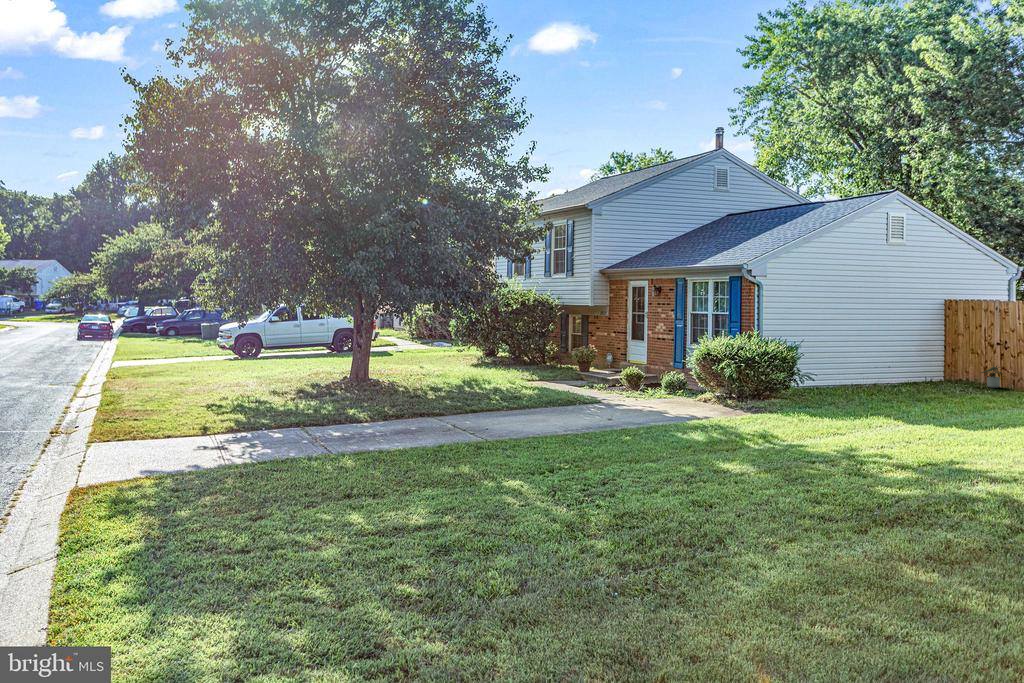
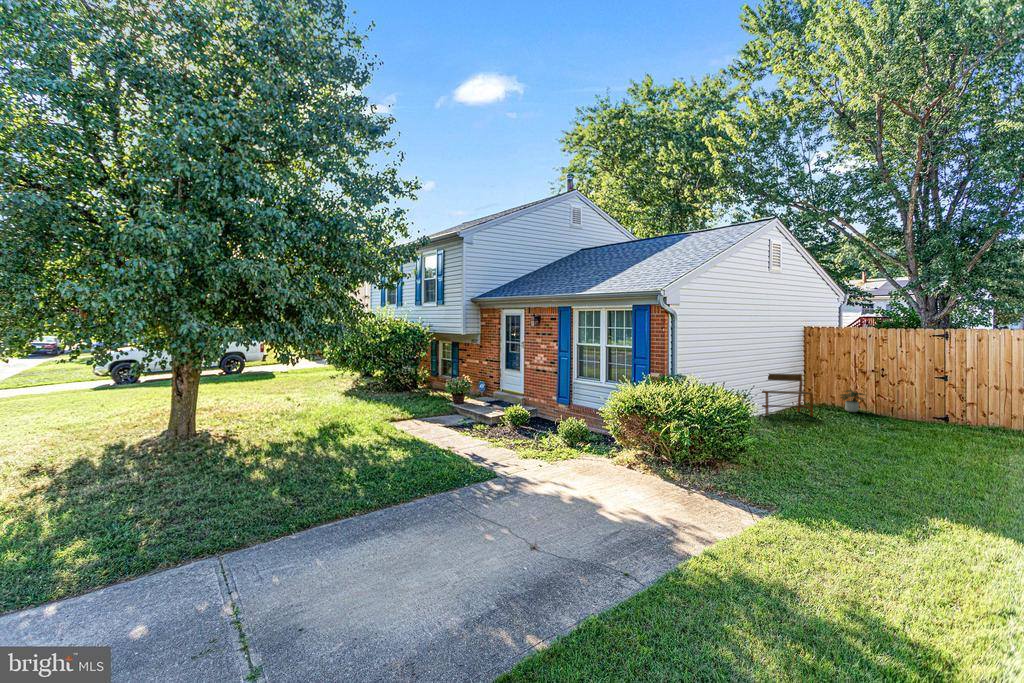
bench: none [888,345,936,388] -> present [760,374,813,417]

